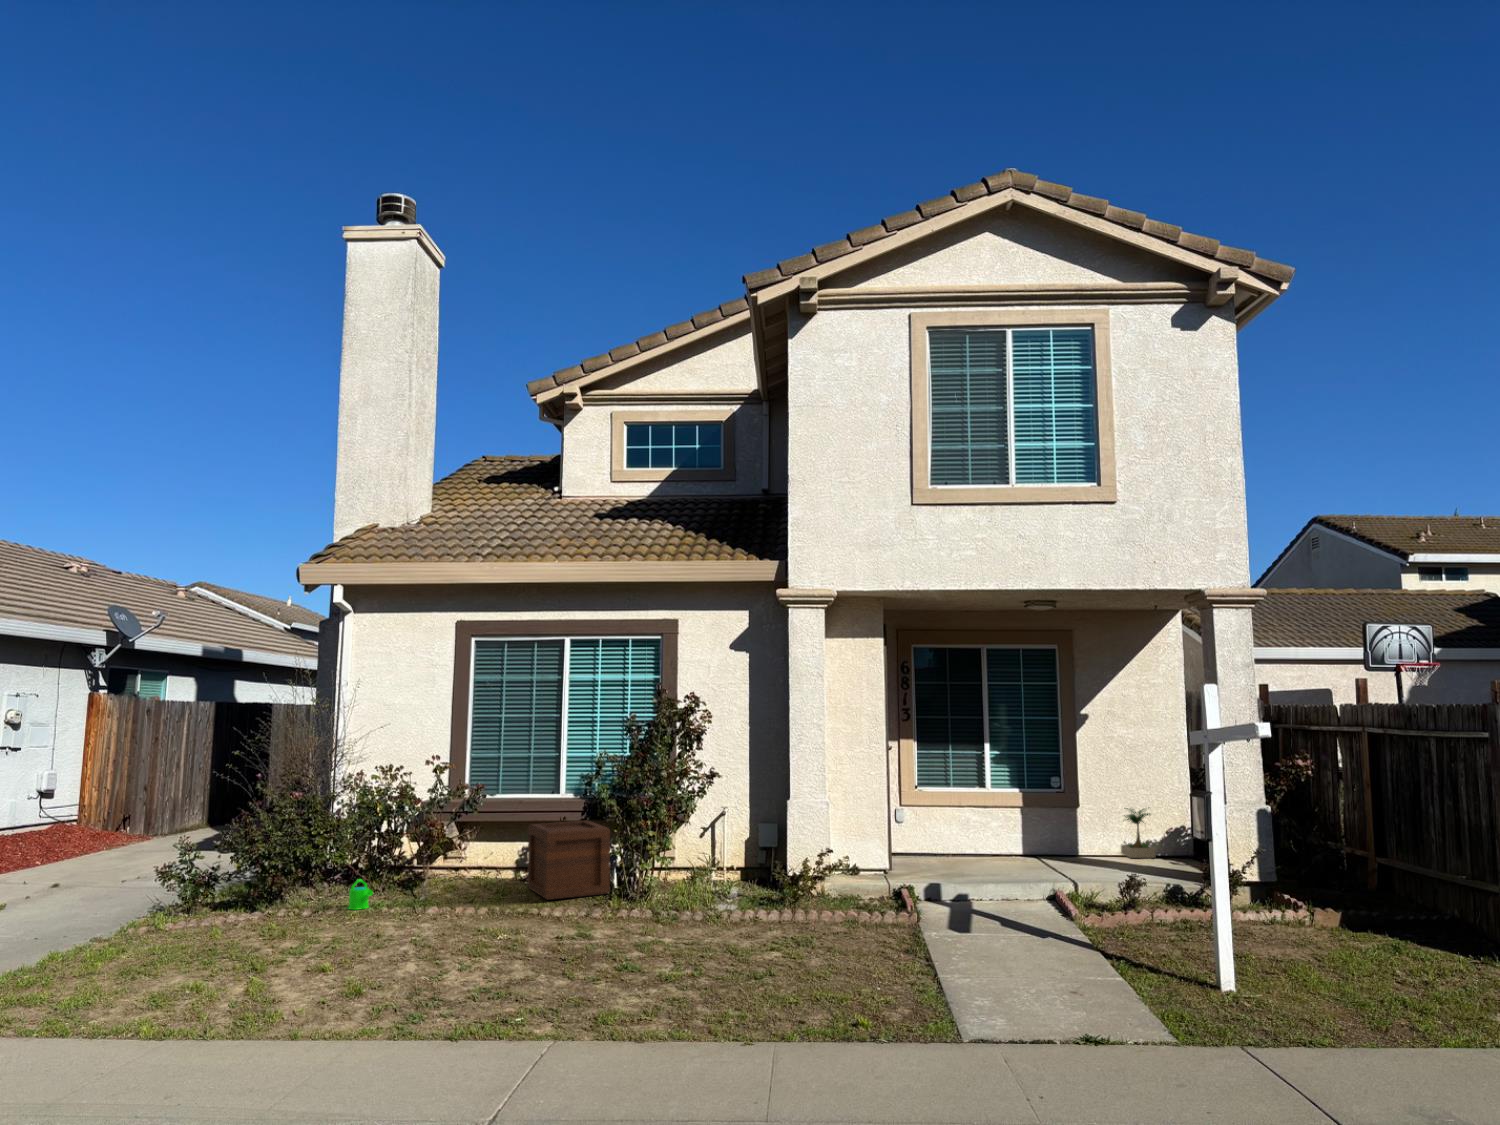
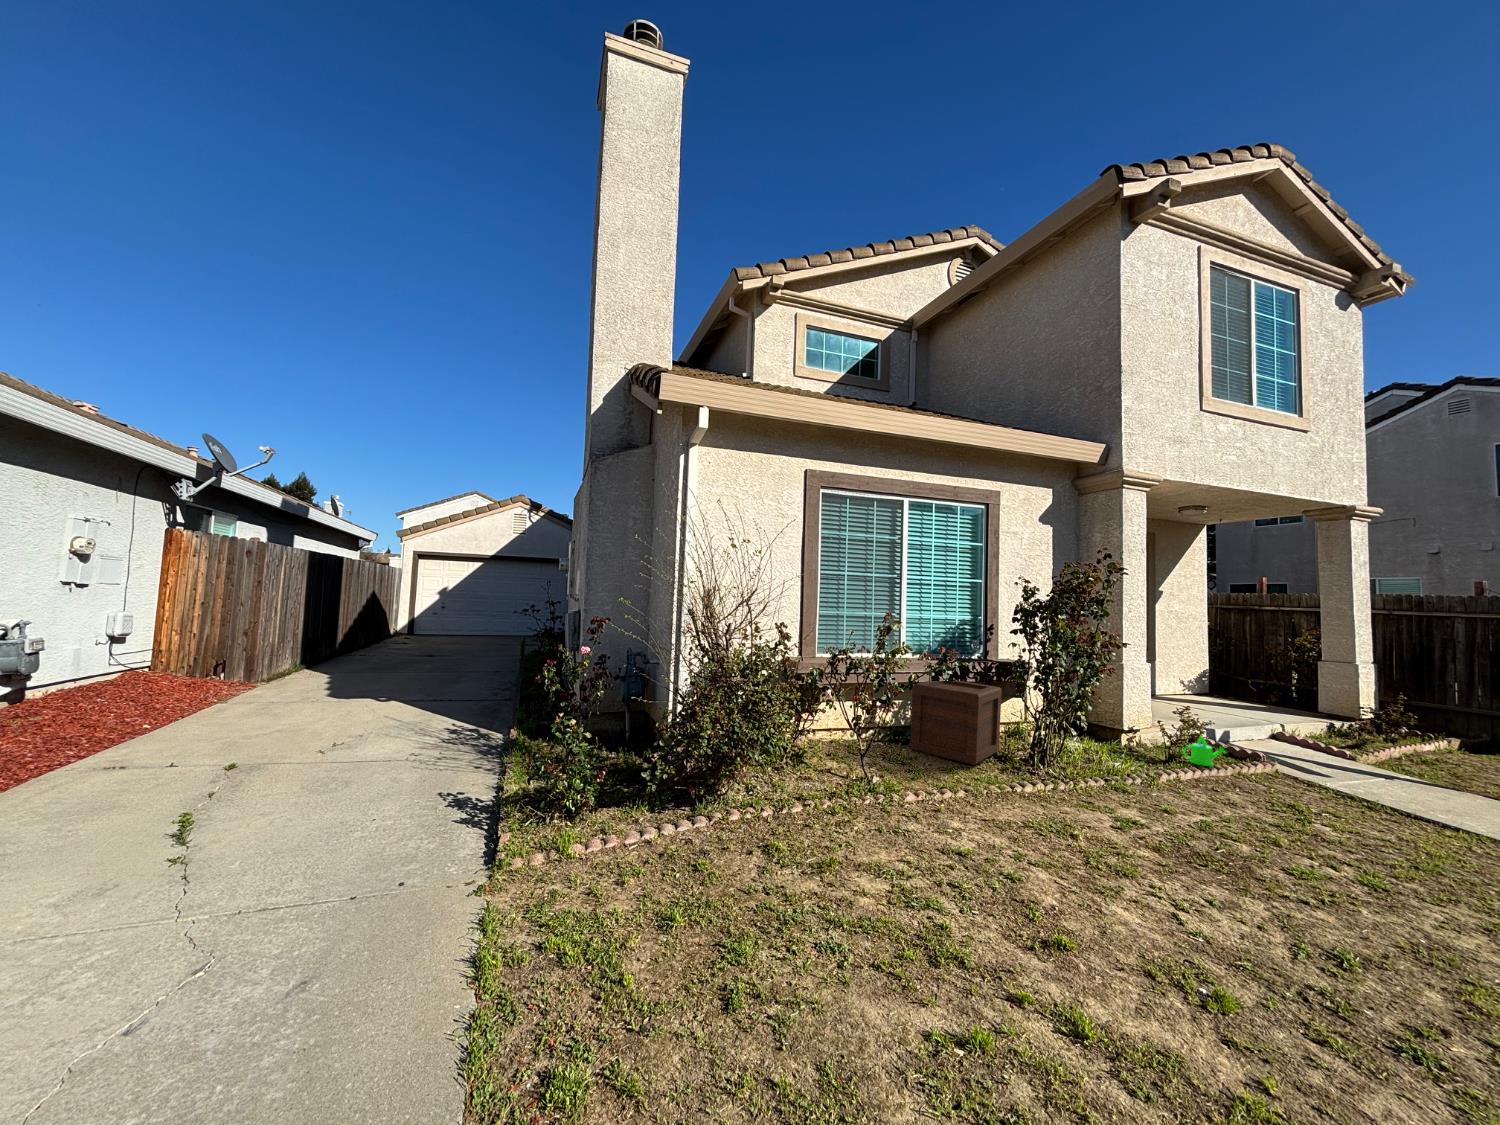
potted plant: present [1121,808,1155,858] -> none [1190,659,1222,696]
watering can: present [348,879,373,910] -> present [1182,737,1225,766]

